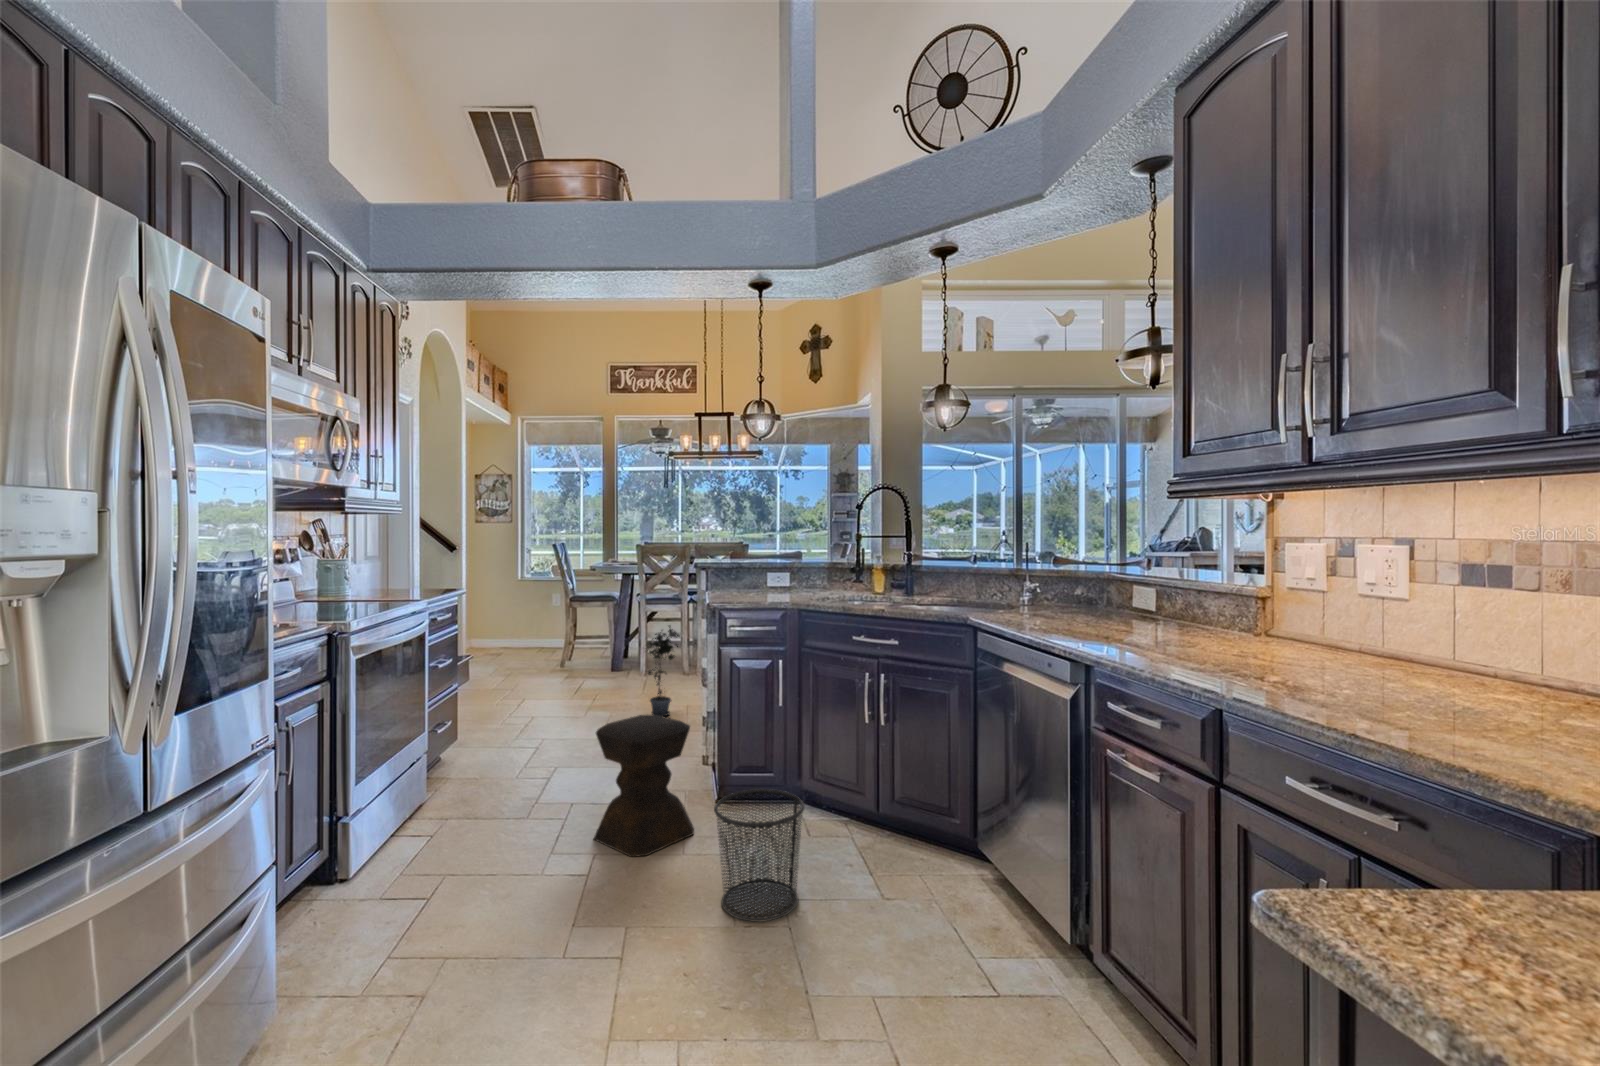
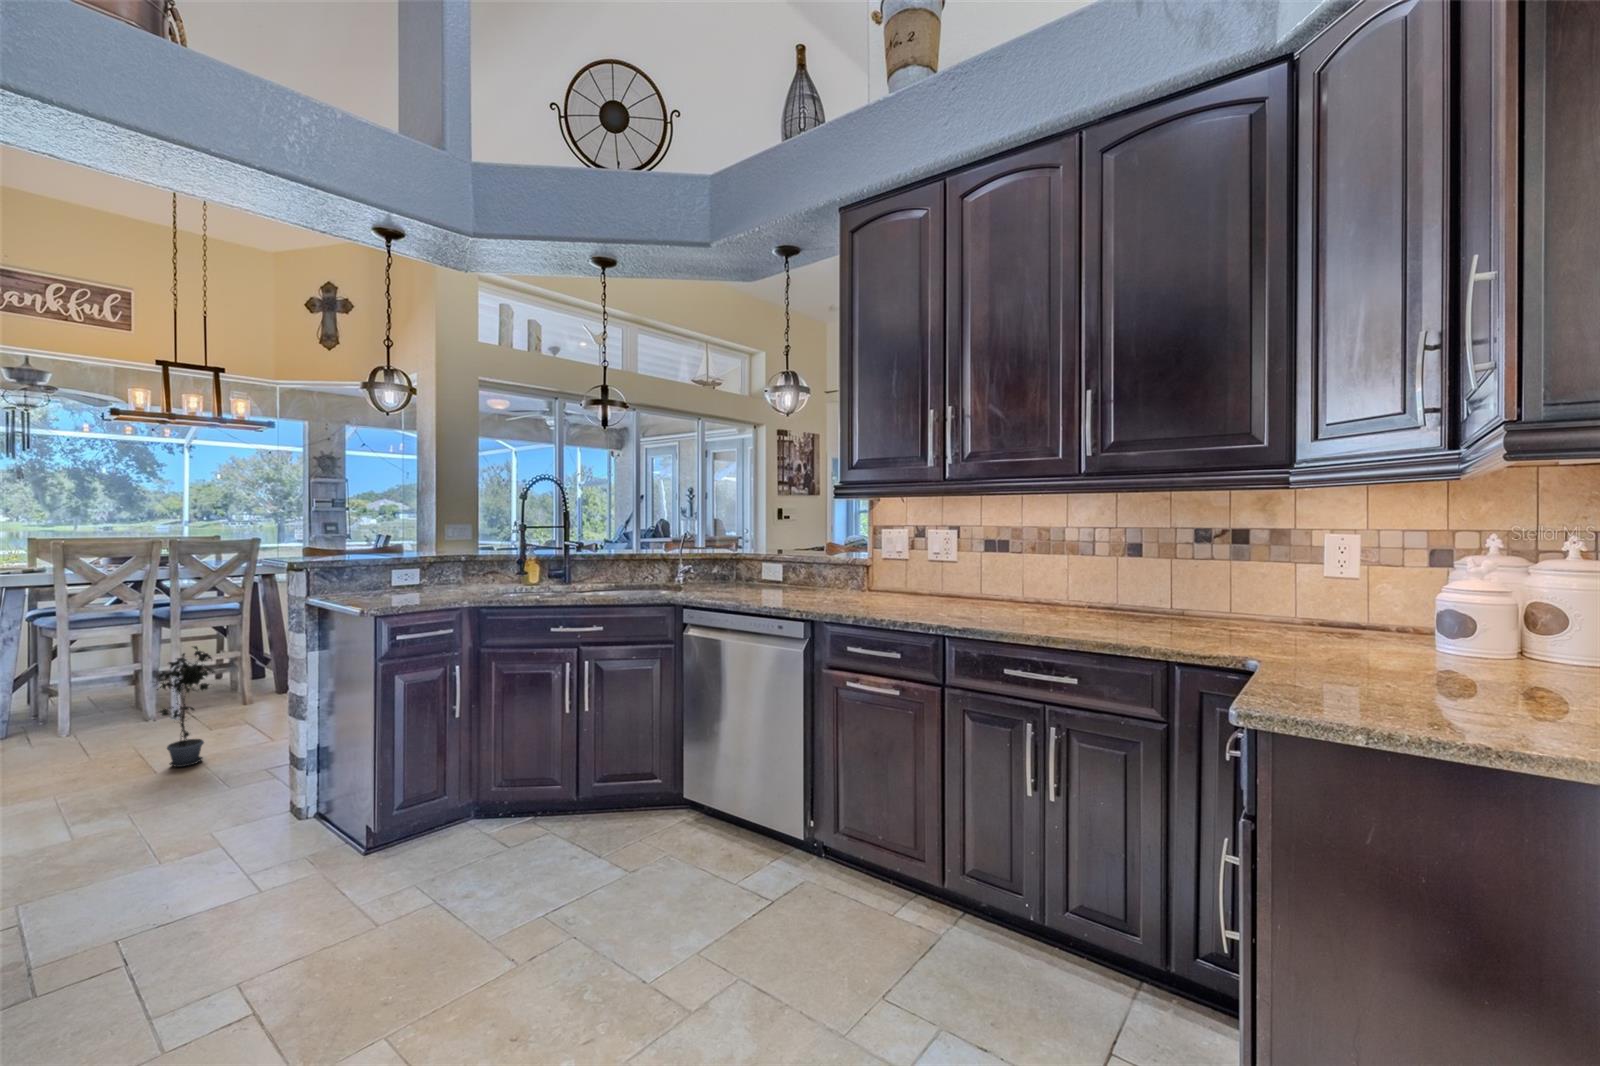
stool: present [594,714,694,857] -> none [241,748,386,920]
waste bin: present [714,789,804,922] -> none [471,783,567,915]

